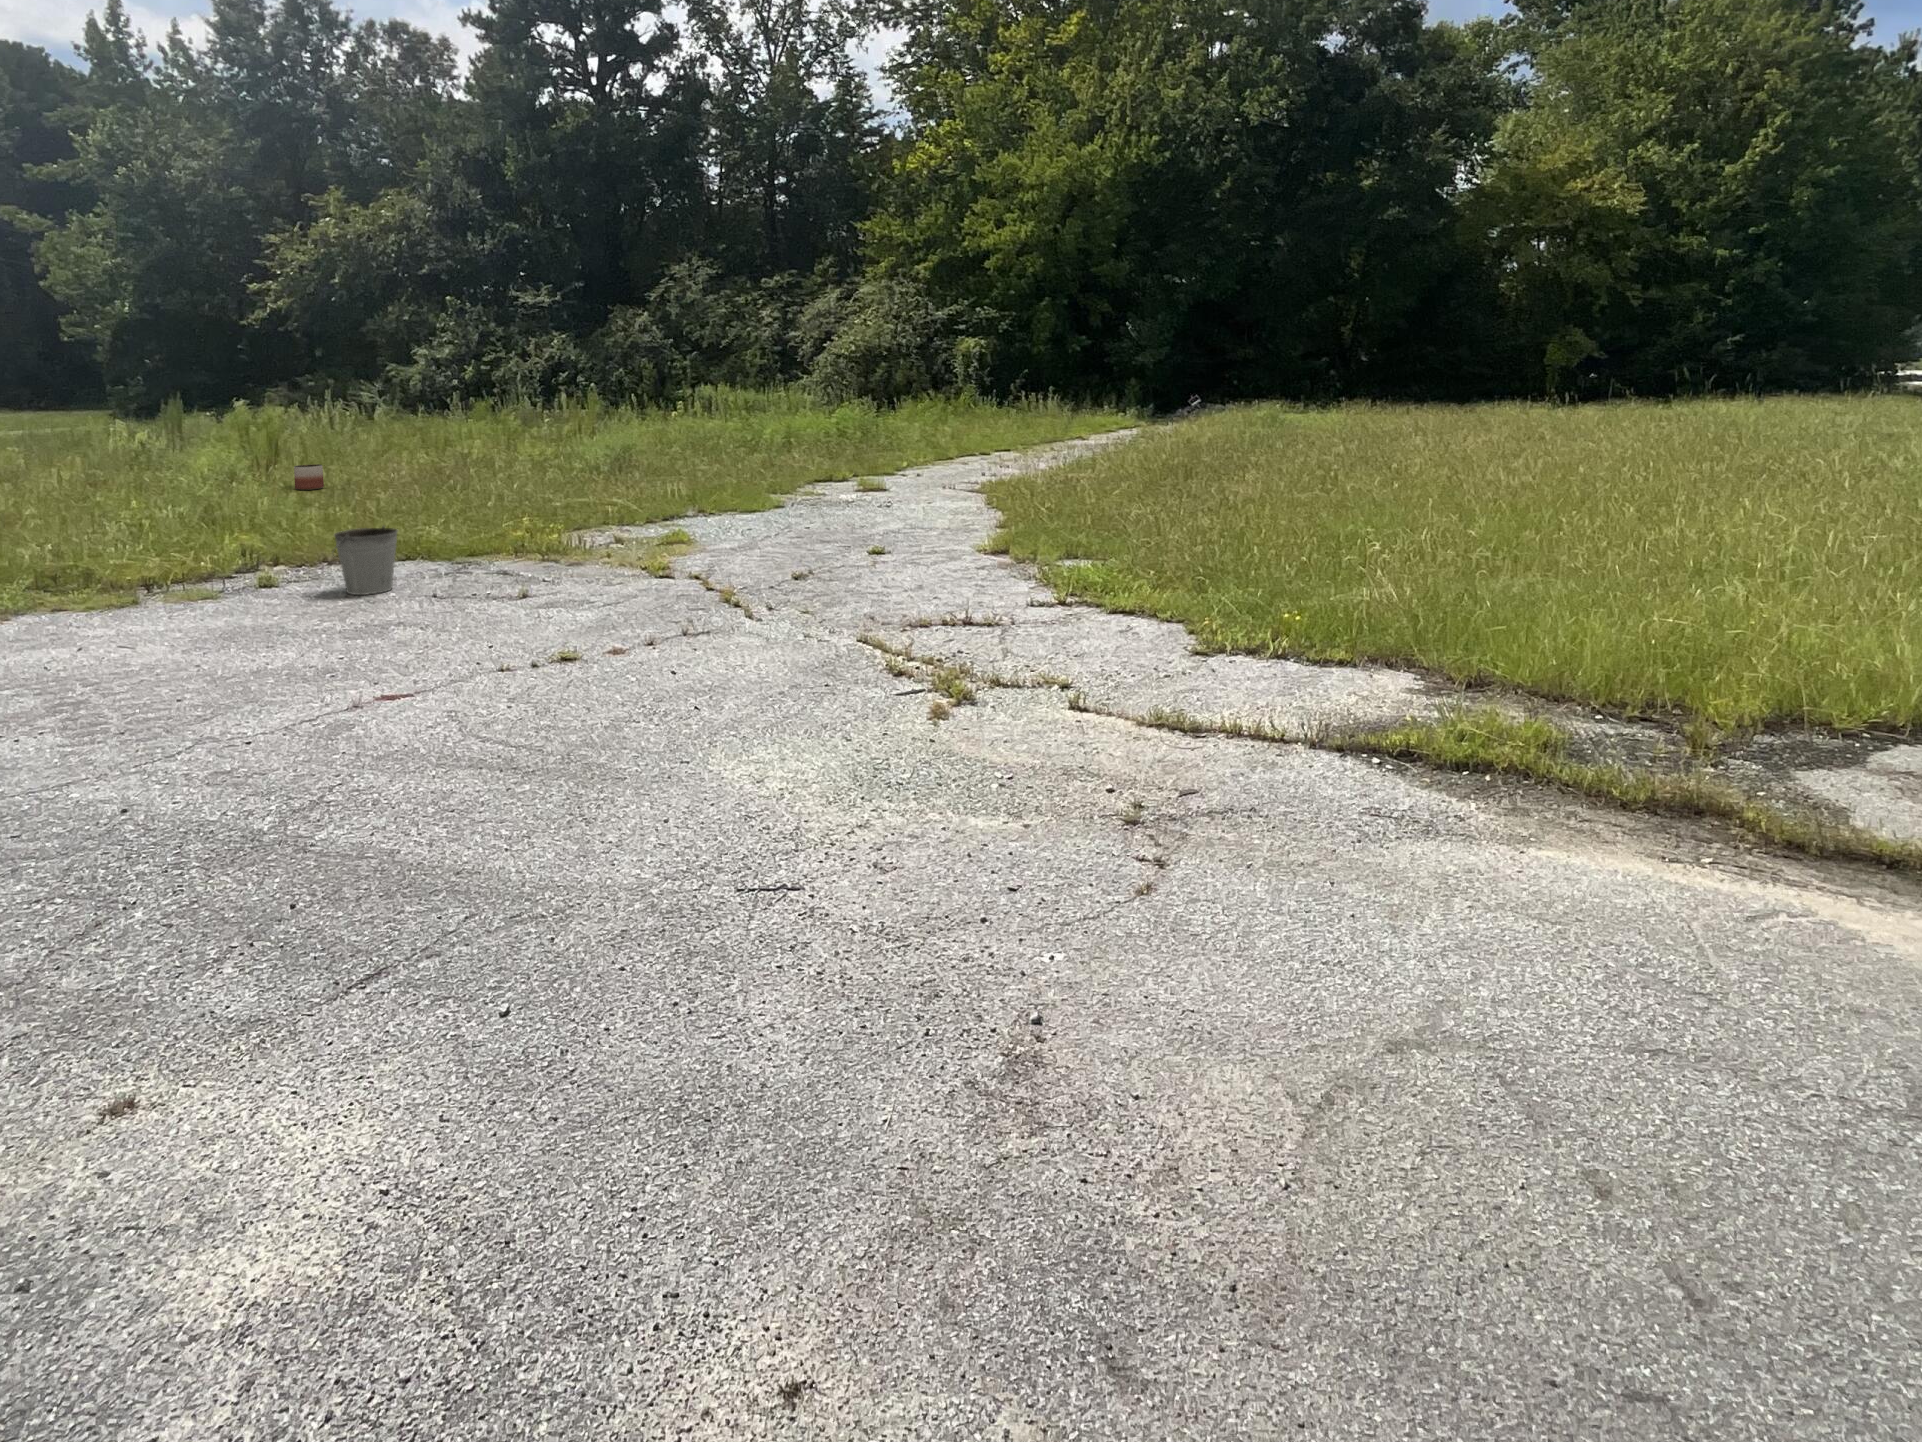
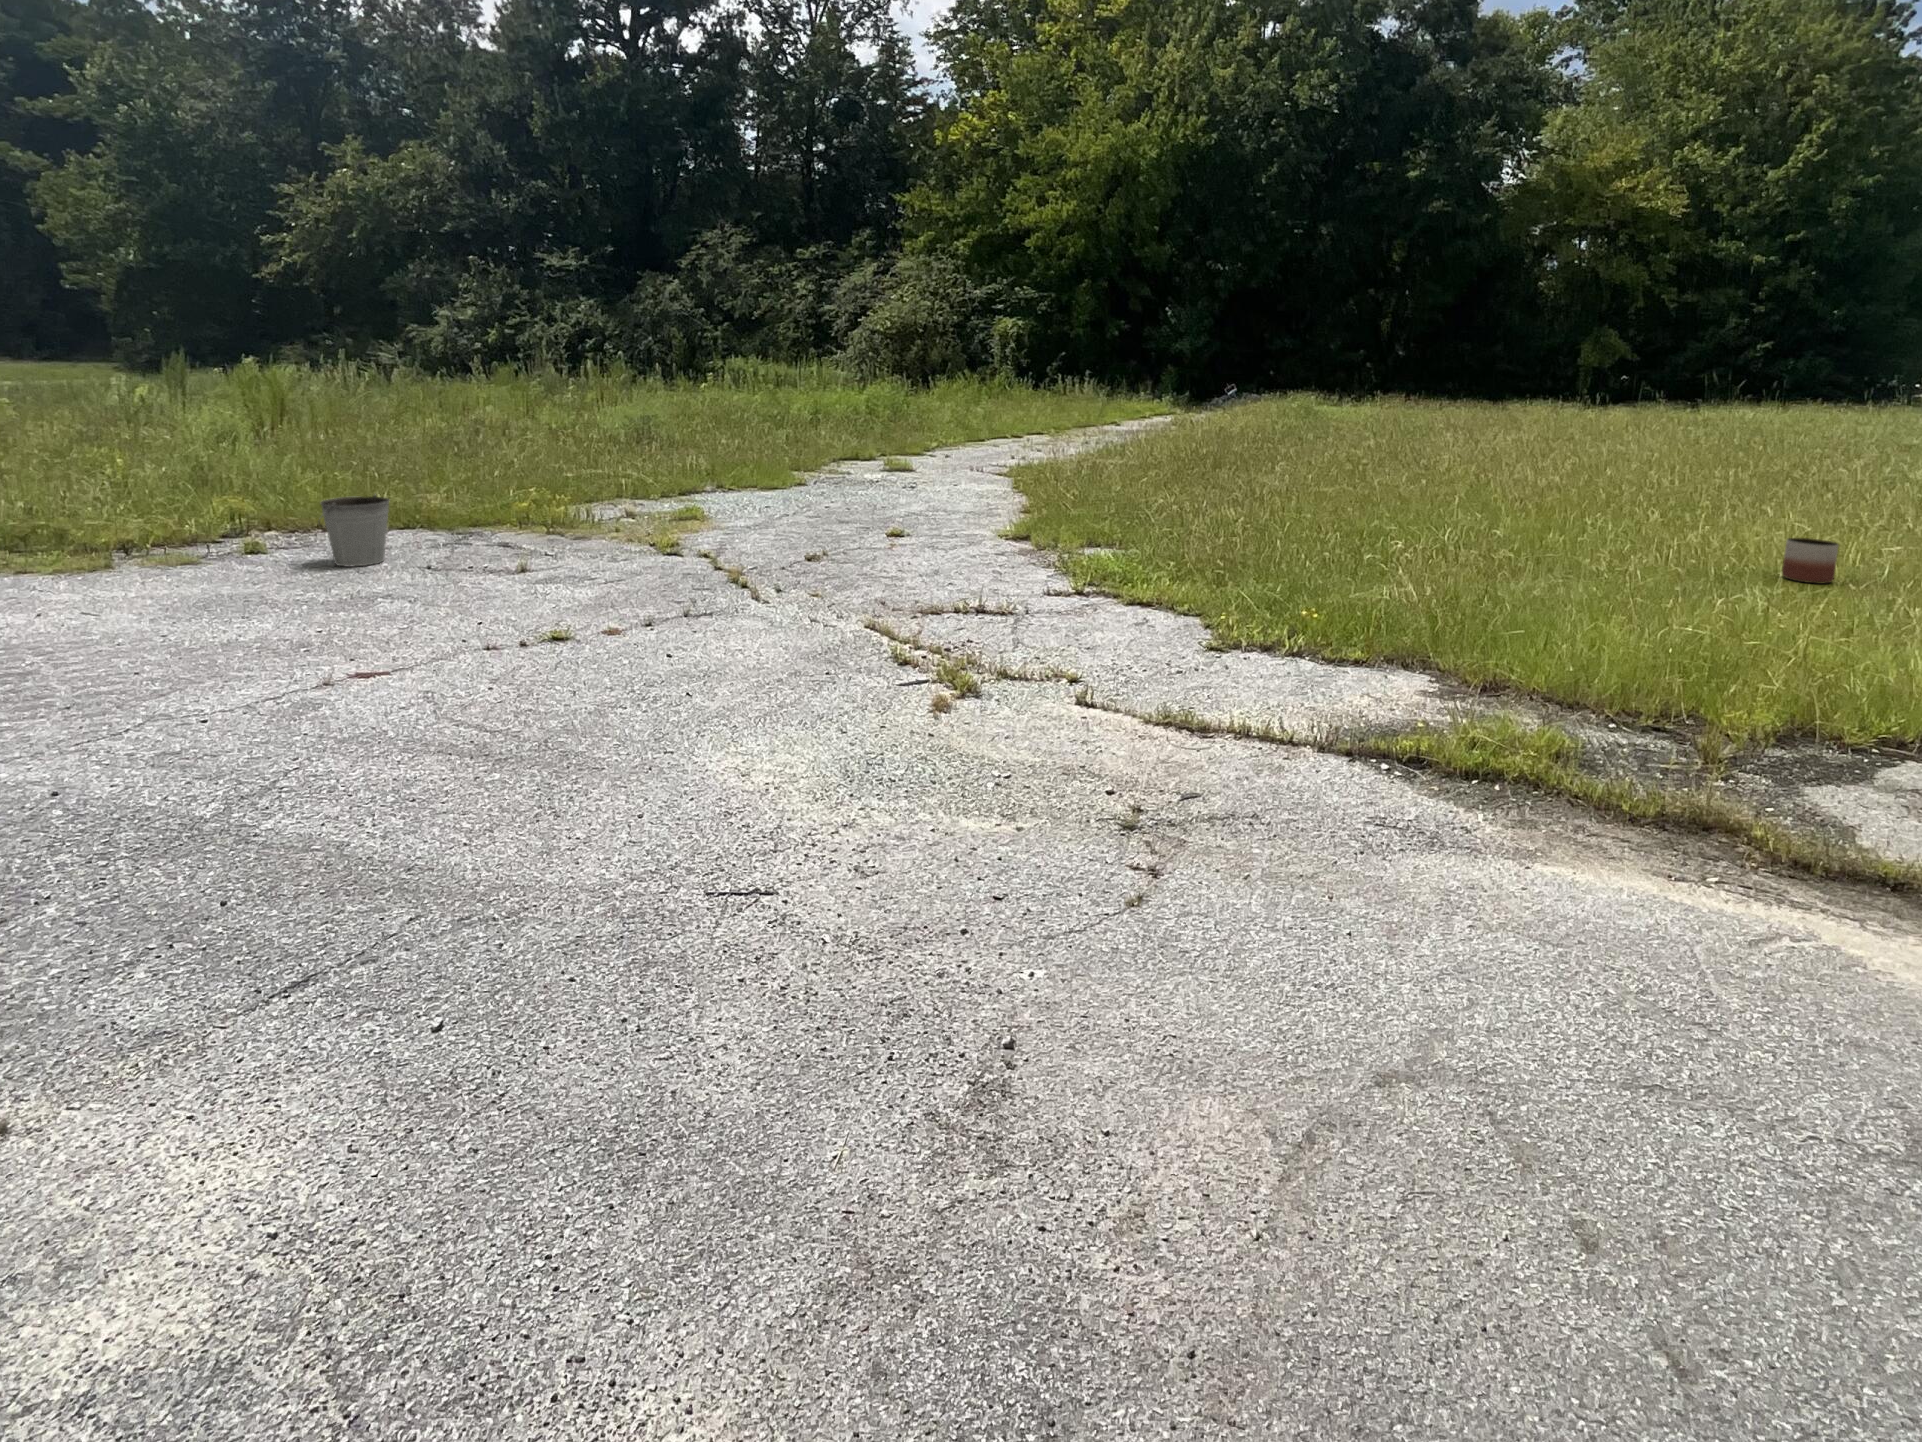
planter: present [294,464,324,490] -> present [1782,538,1839,584]

